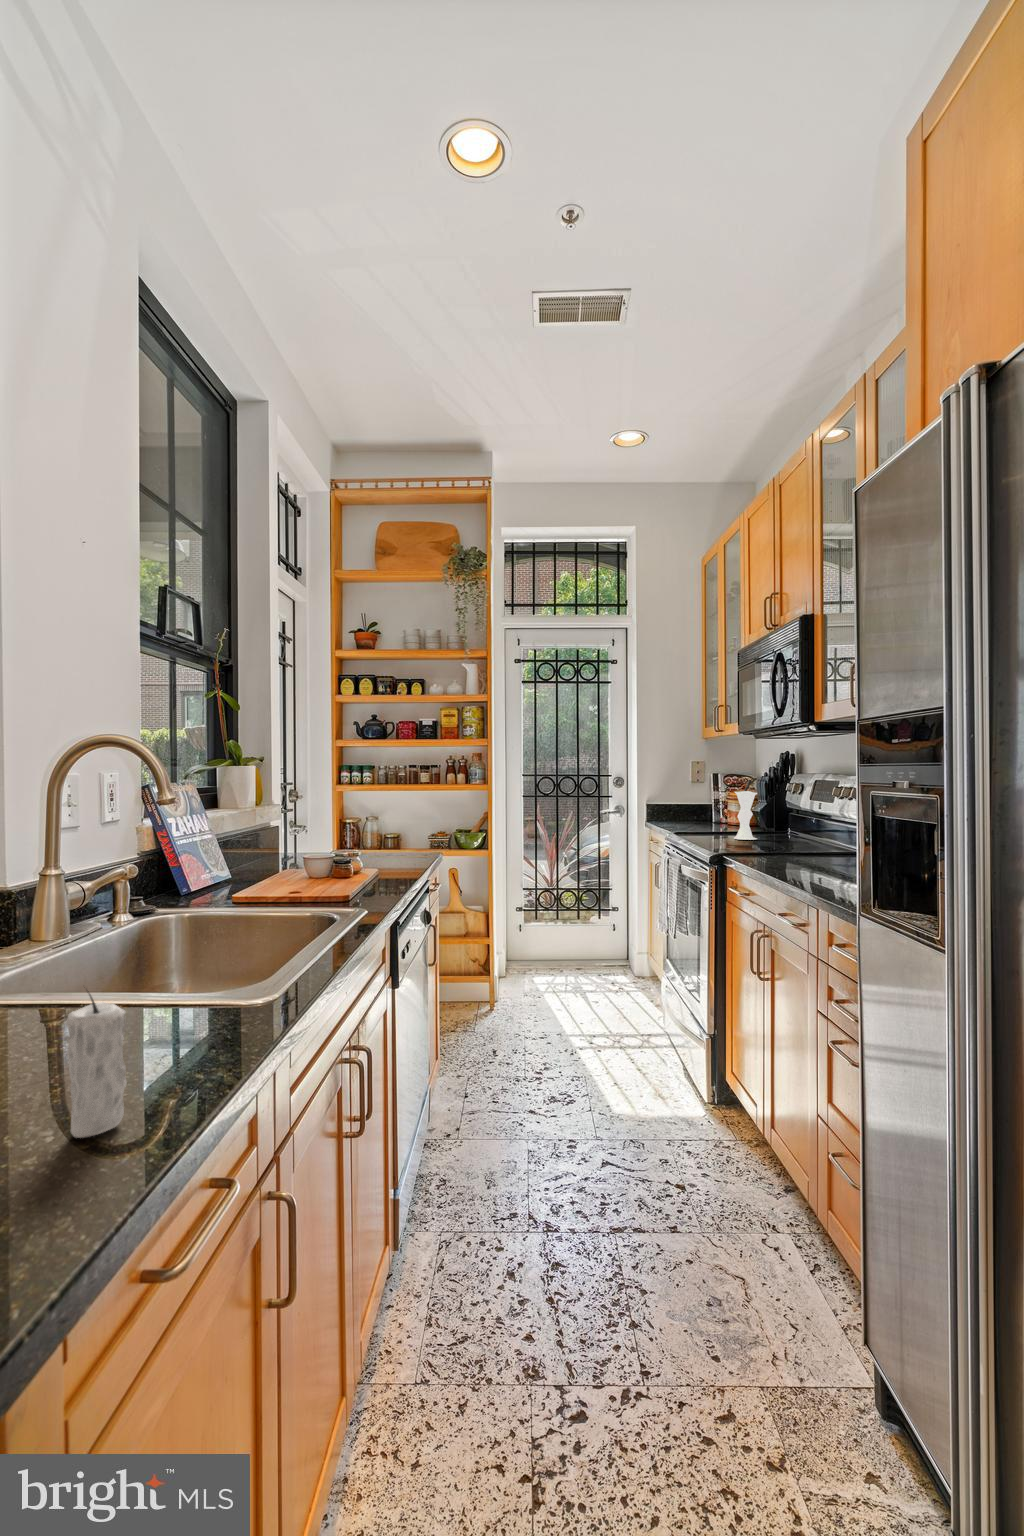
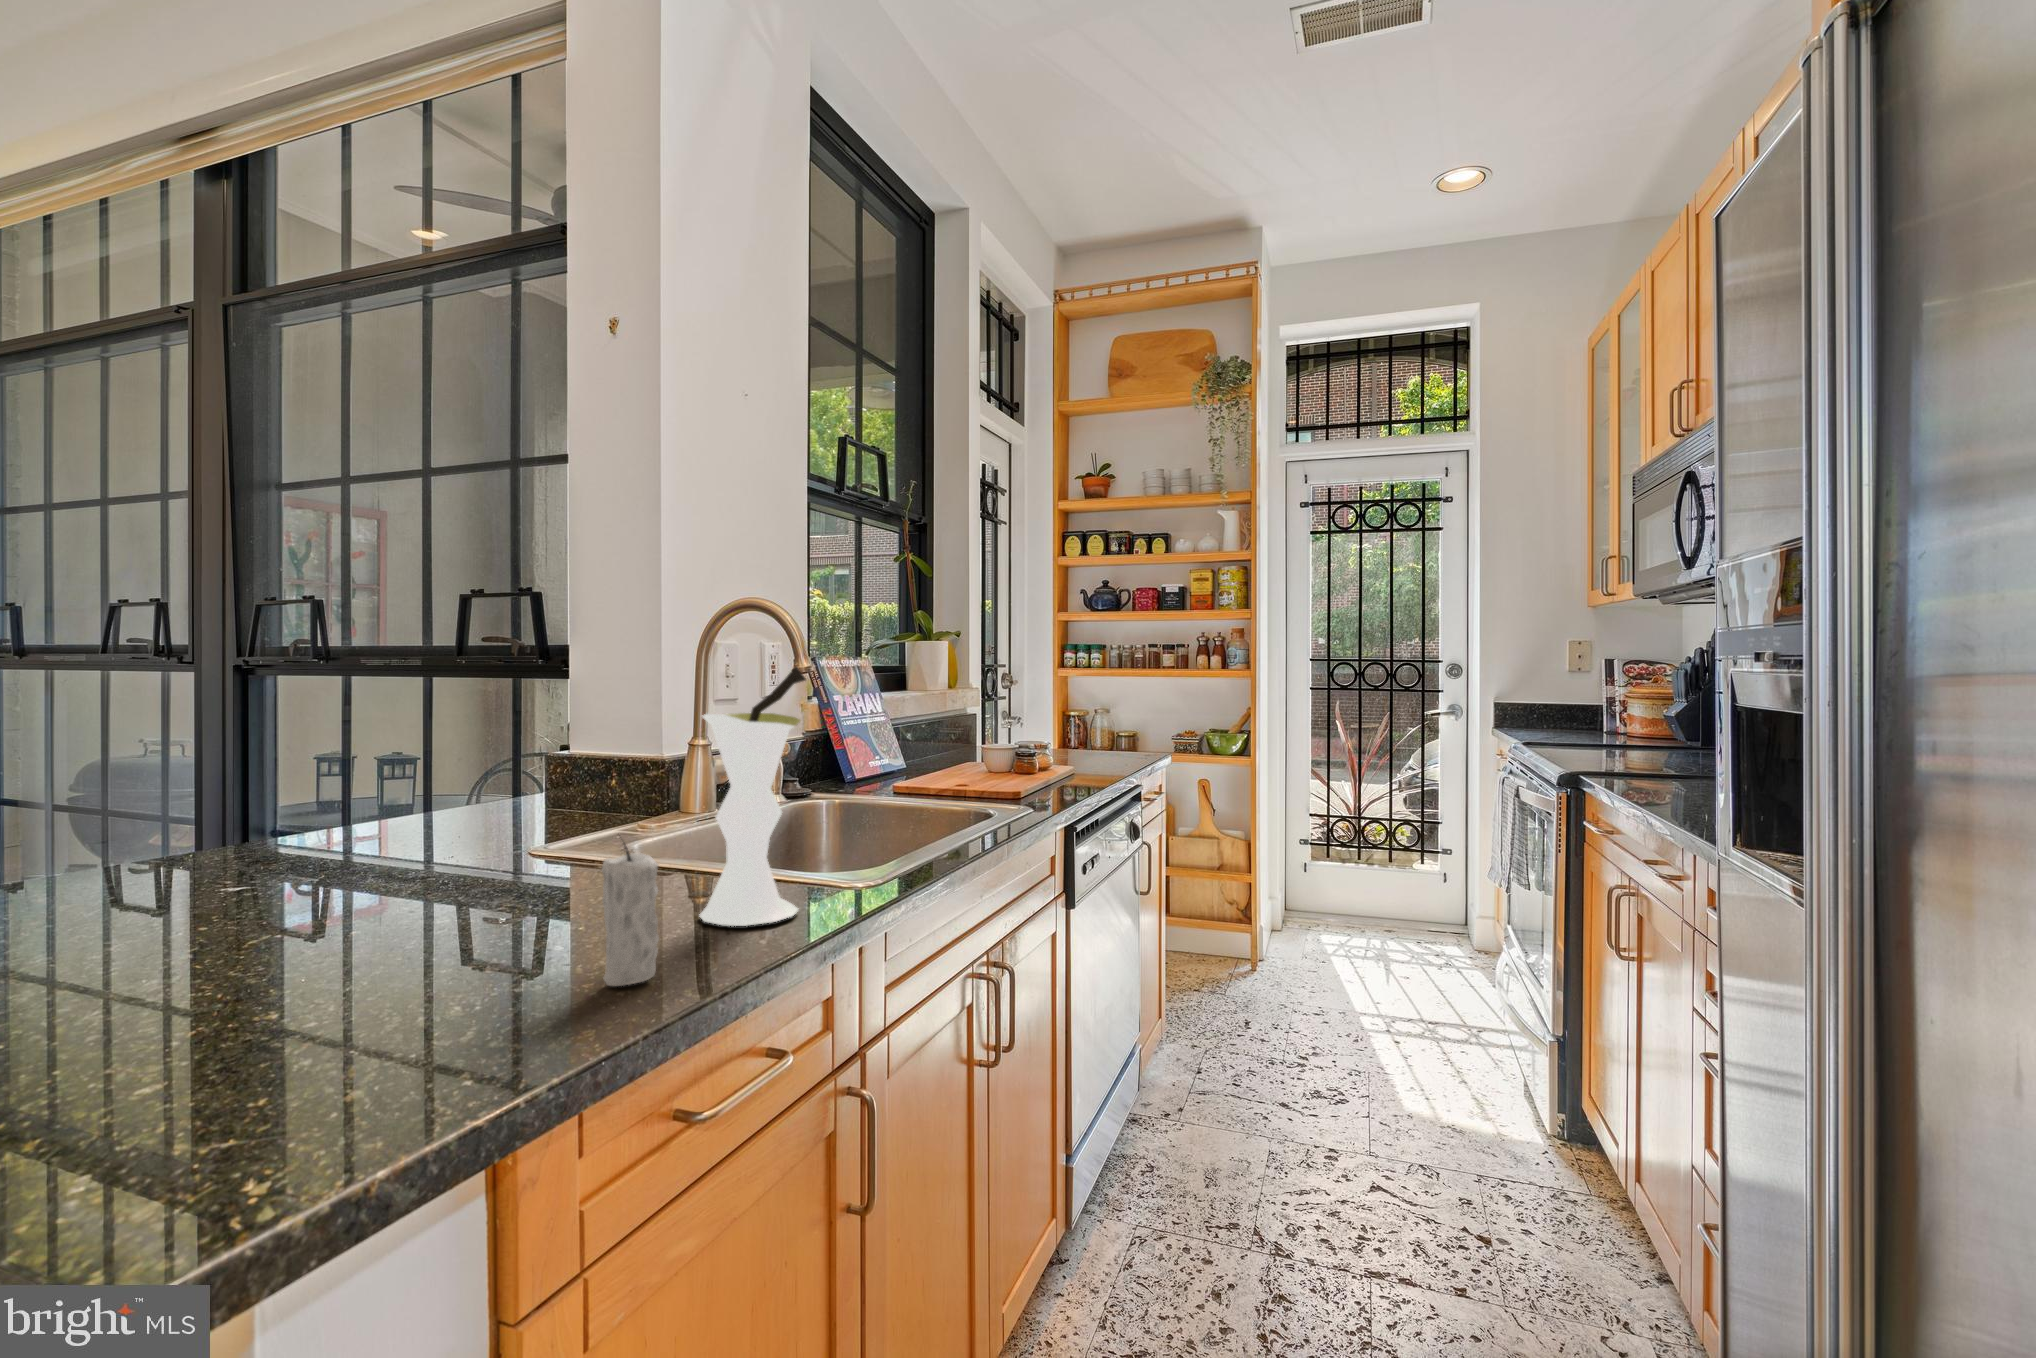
vase: present [734,780,757,840] -> present [700,666,806,926]

